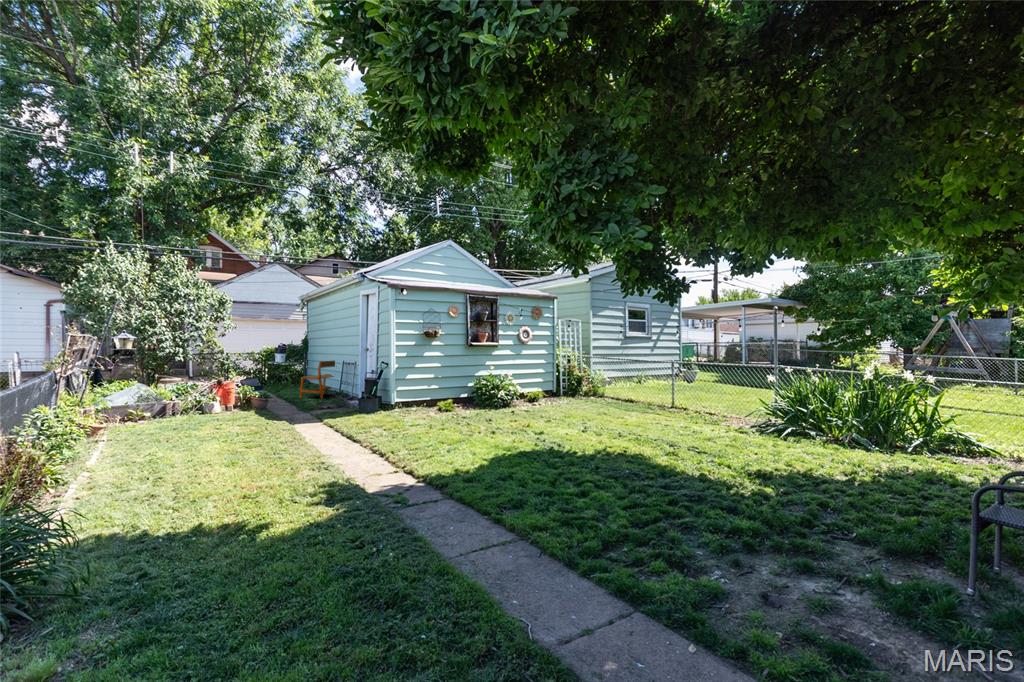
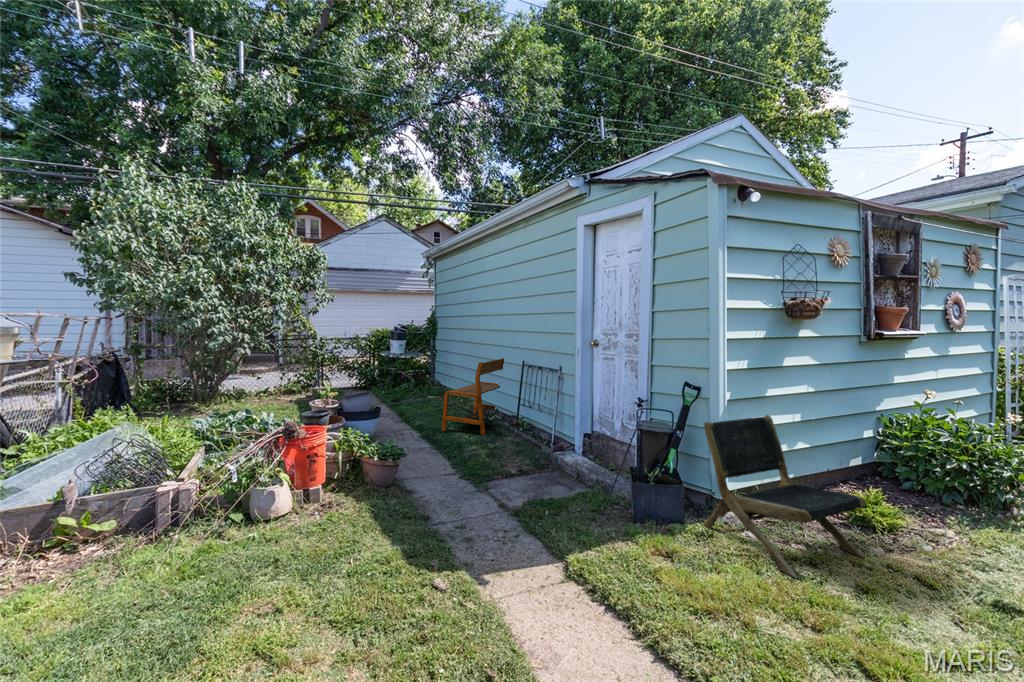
lounge chair: none [383,372,427,416] -> present [703,415,866,578]

